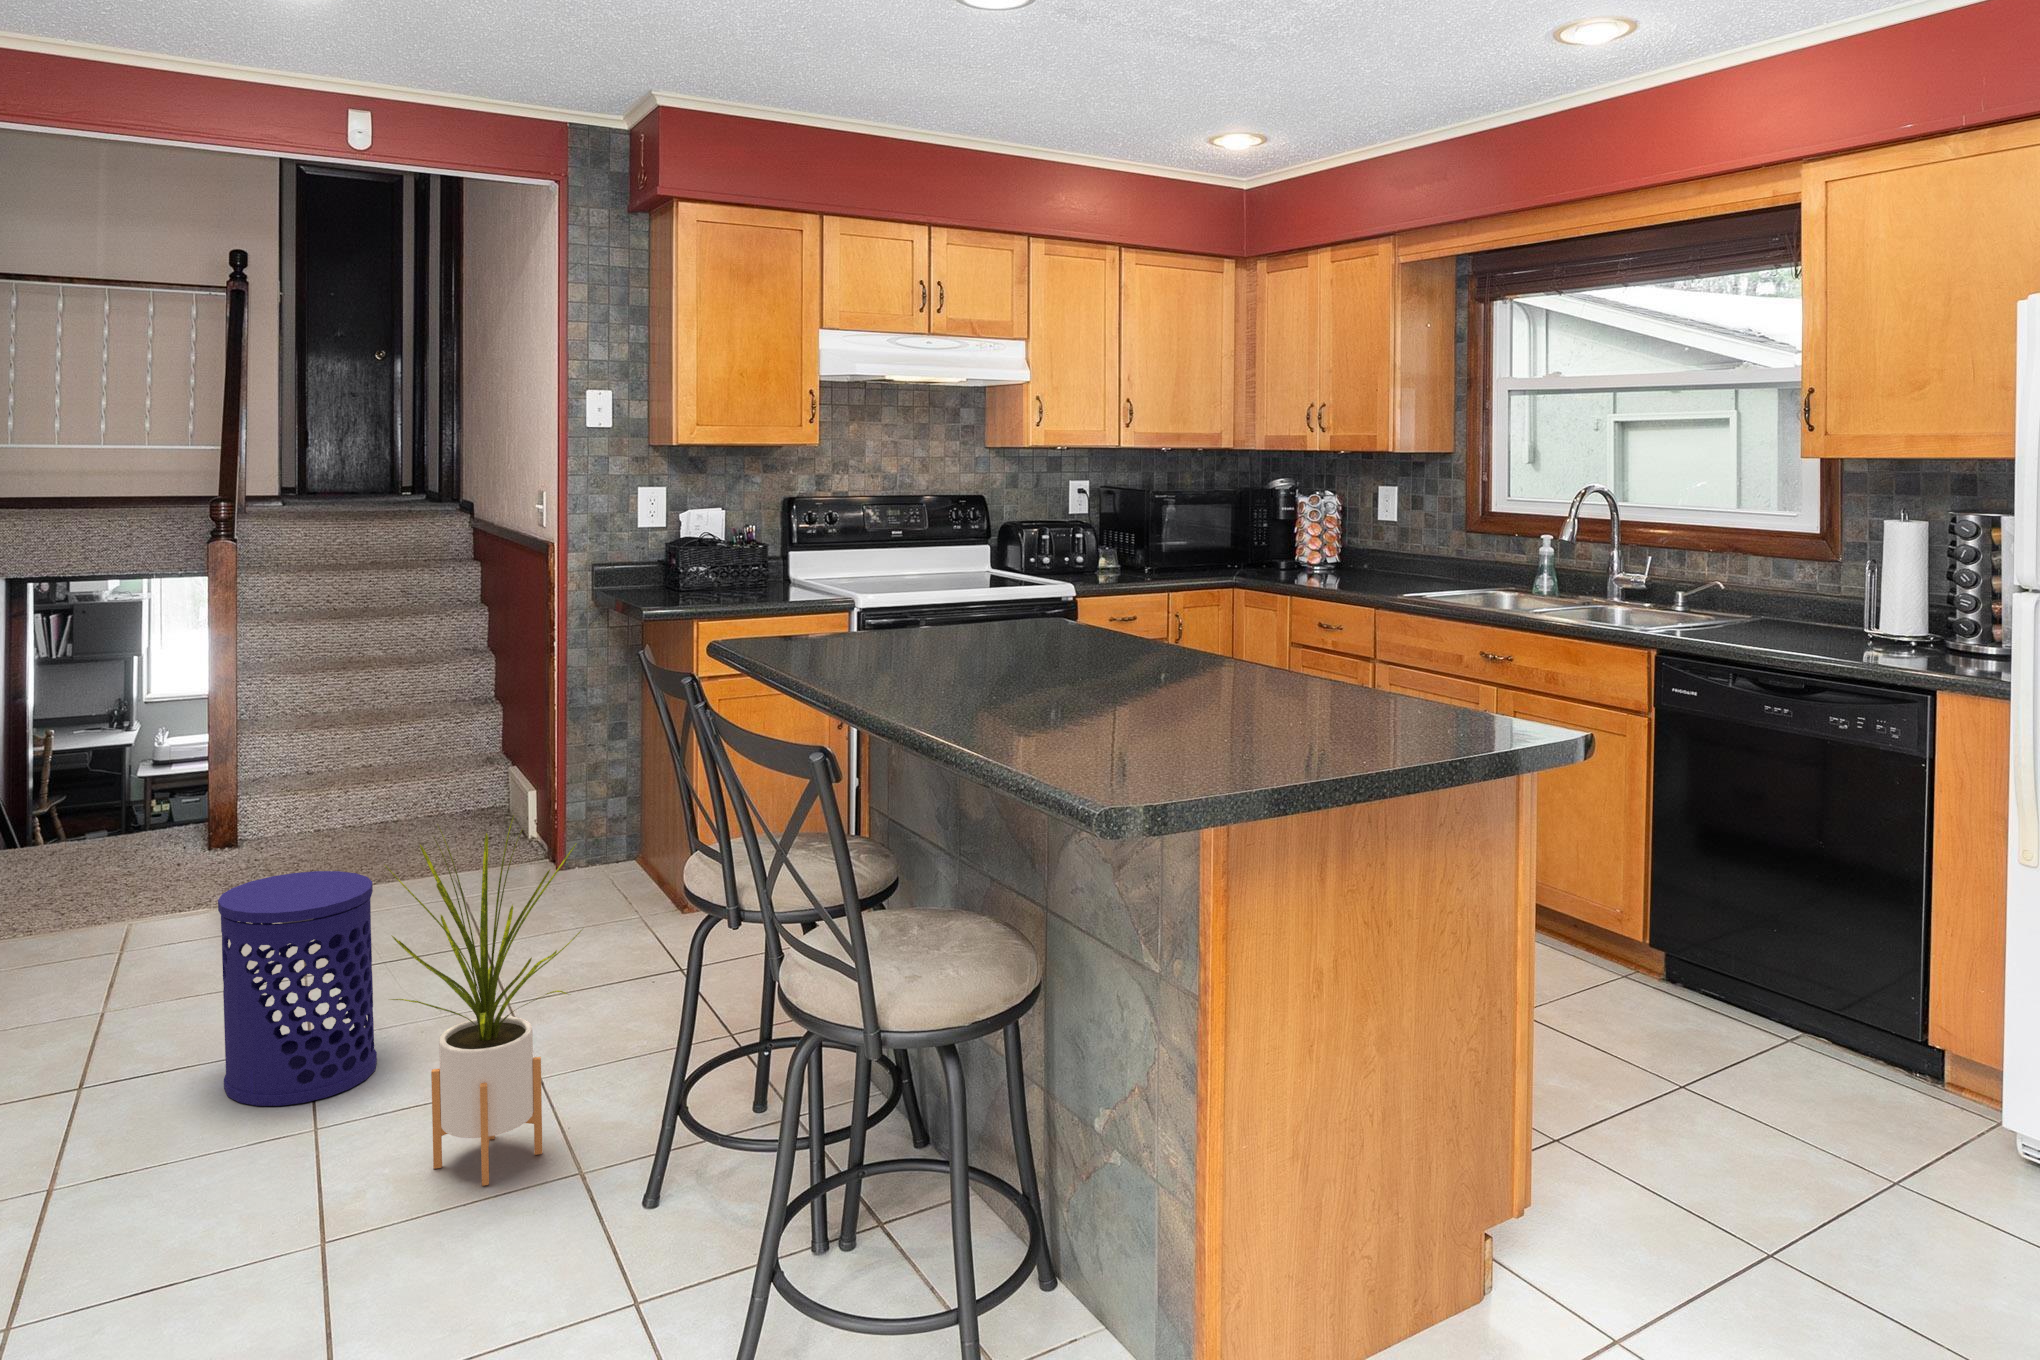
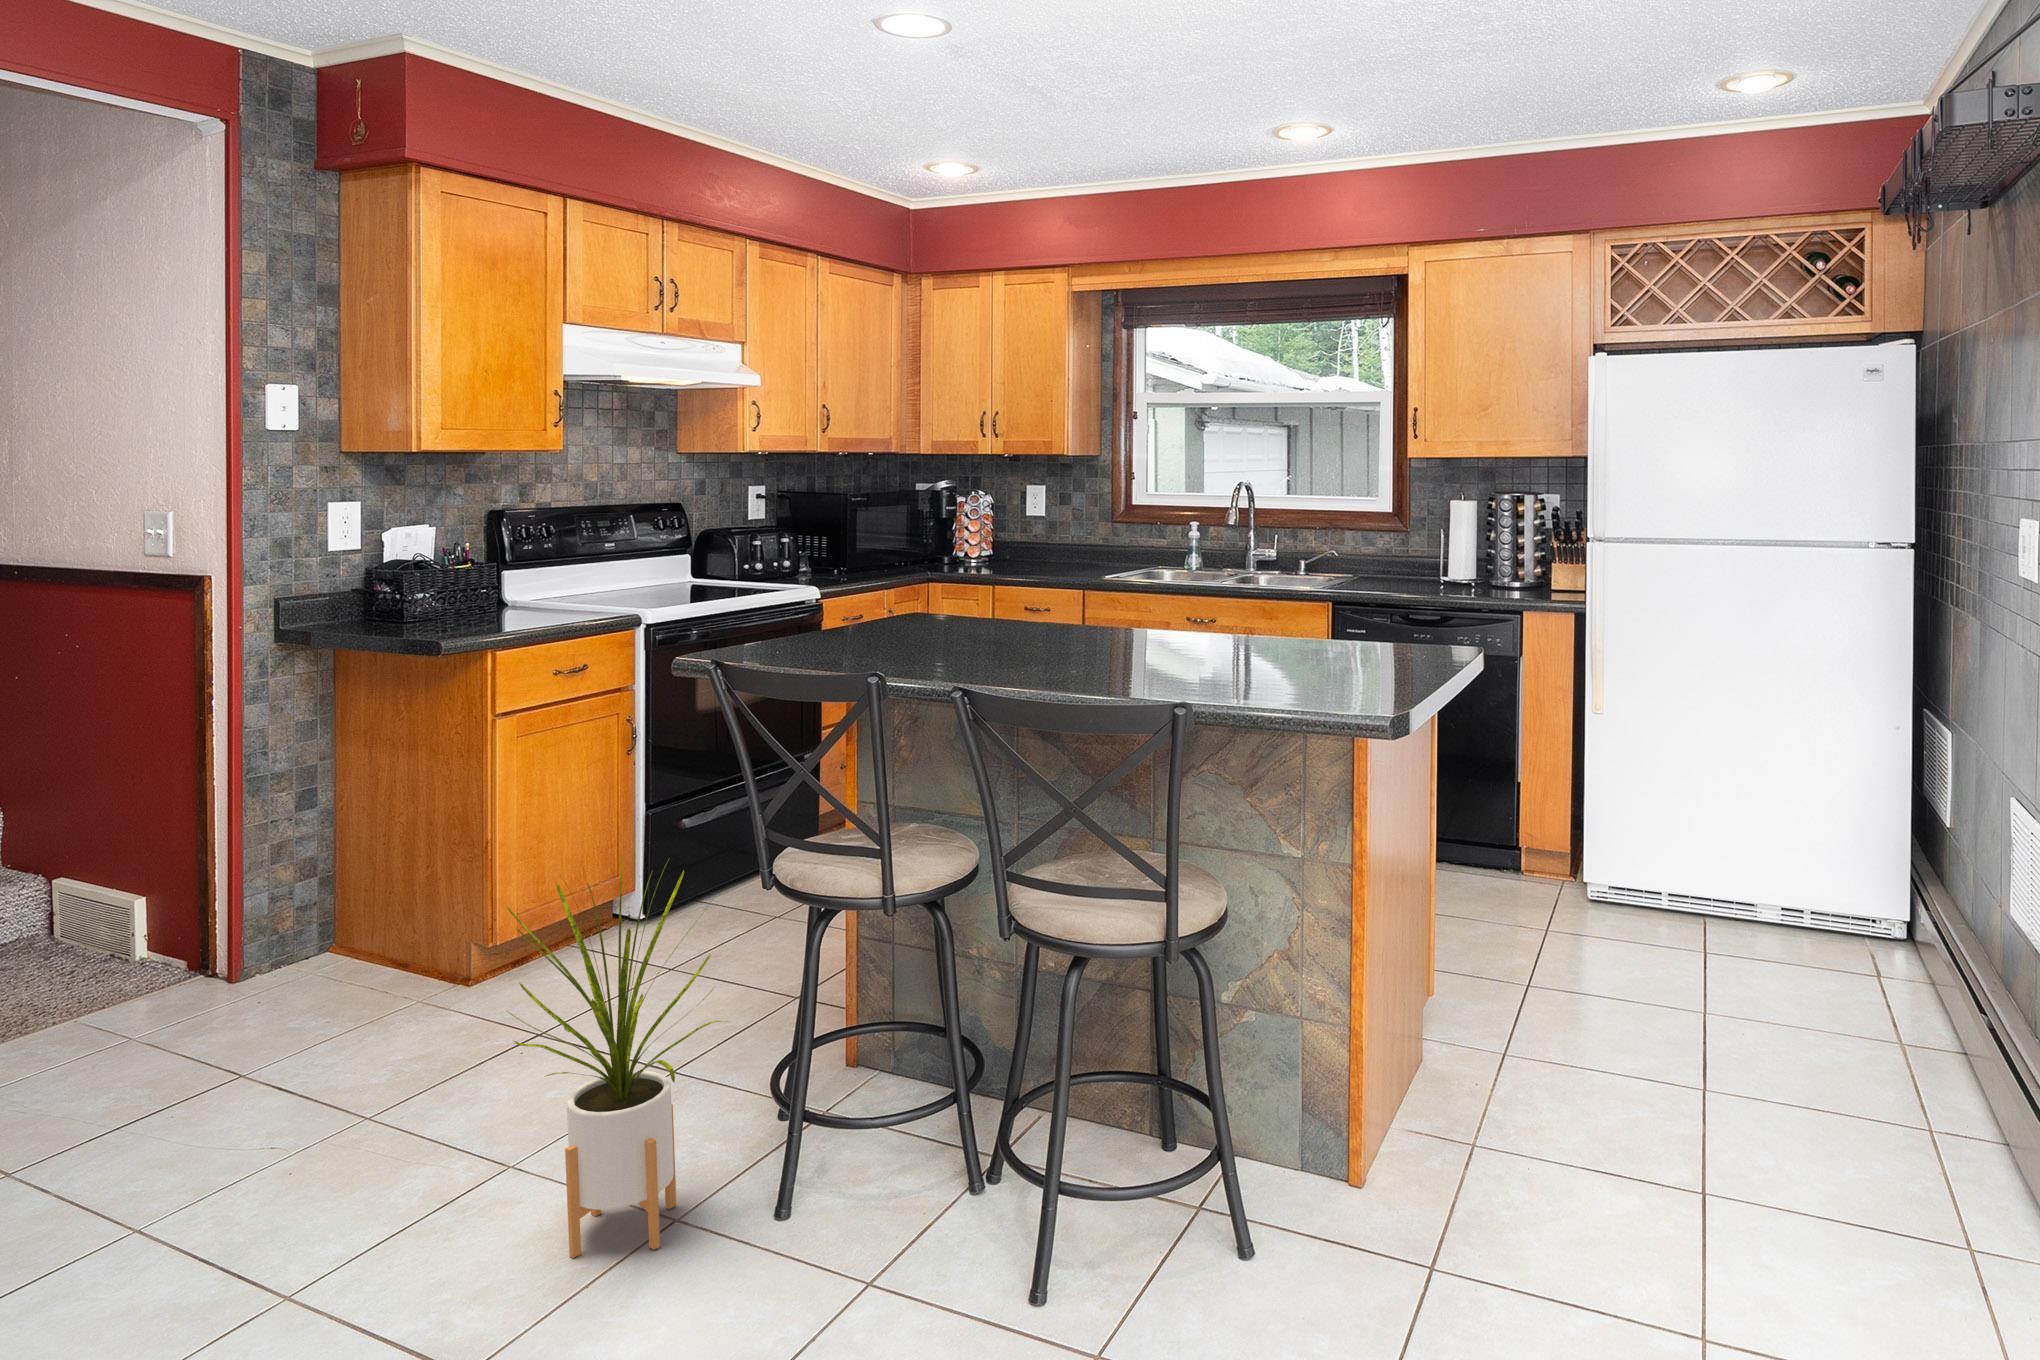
waste bin: present [218,871,377,1106] -> none [115,983,345,1299]

